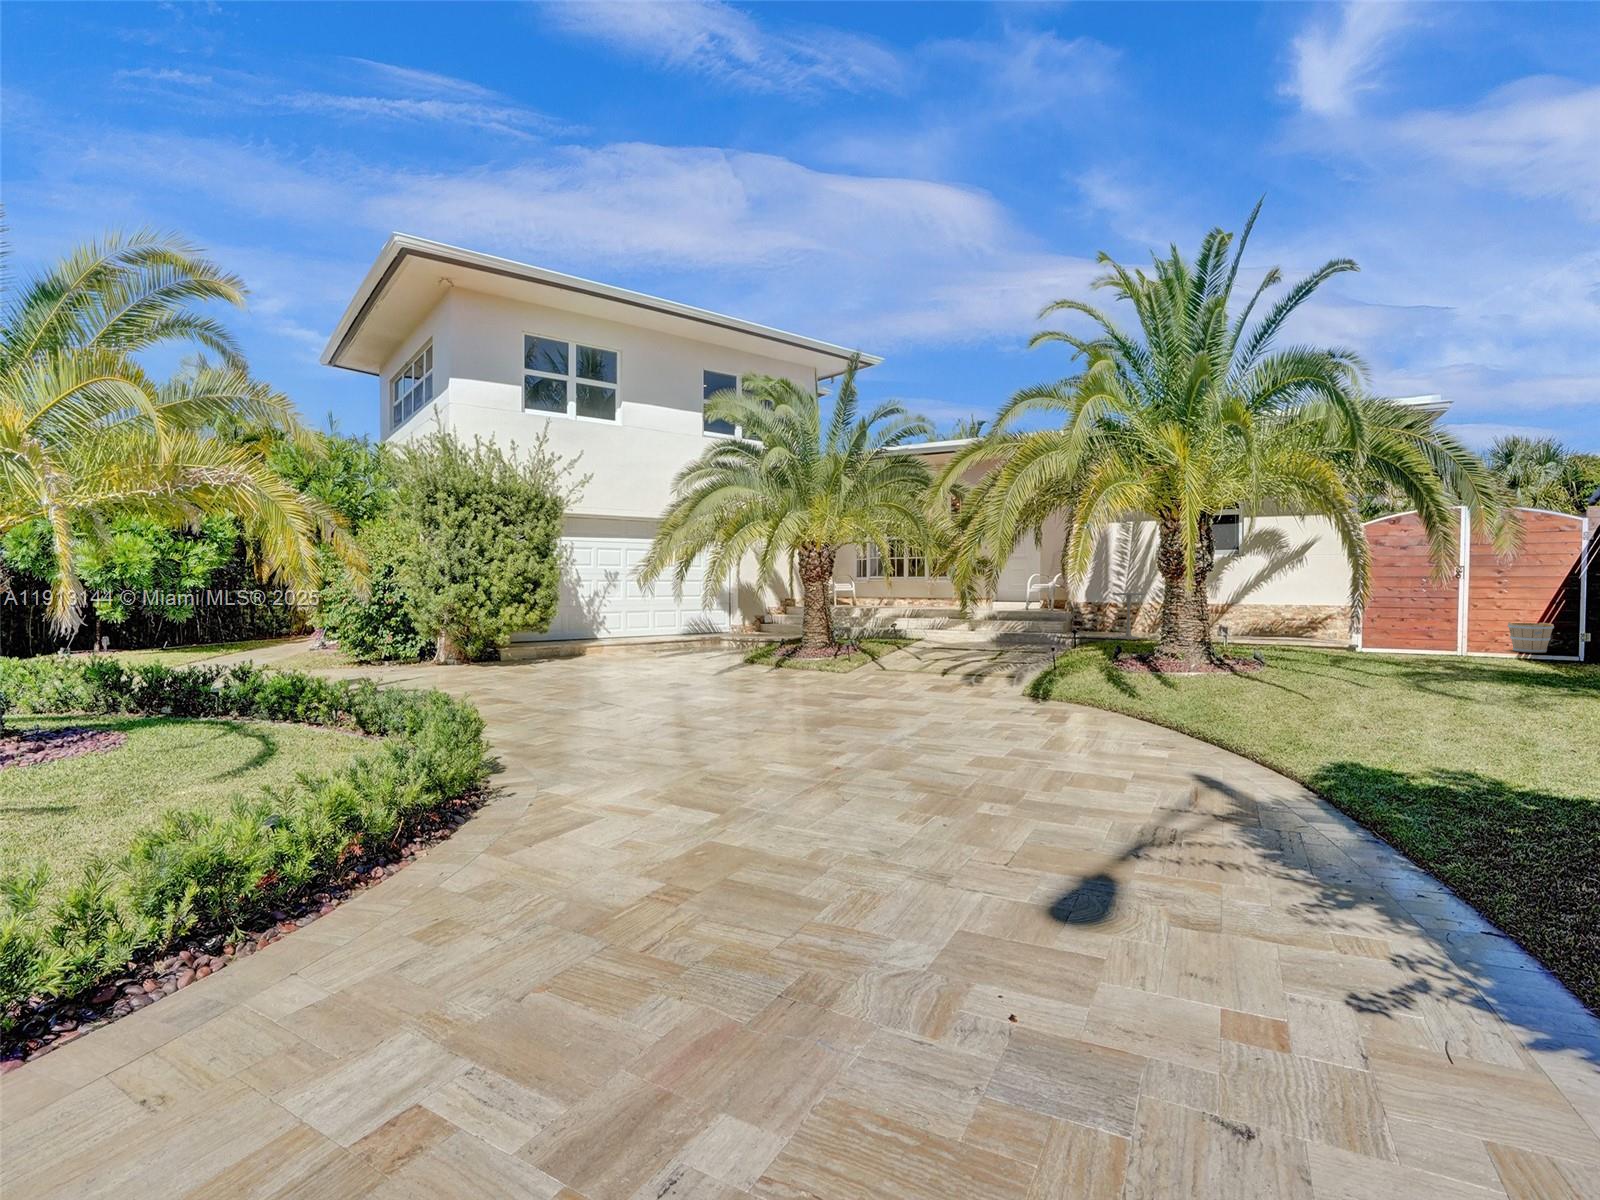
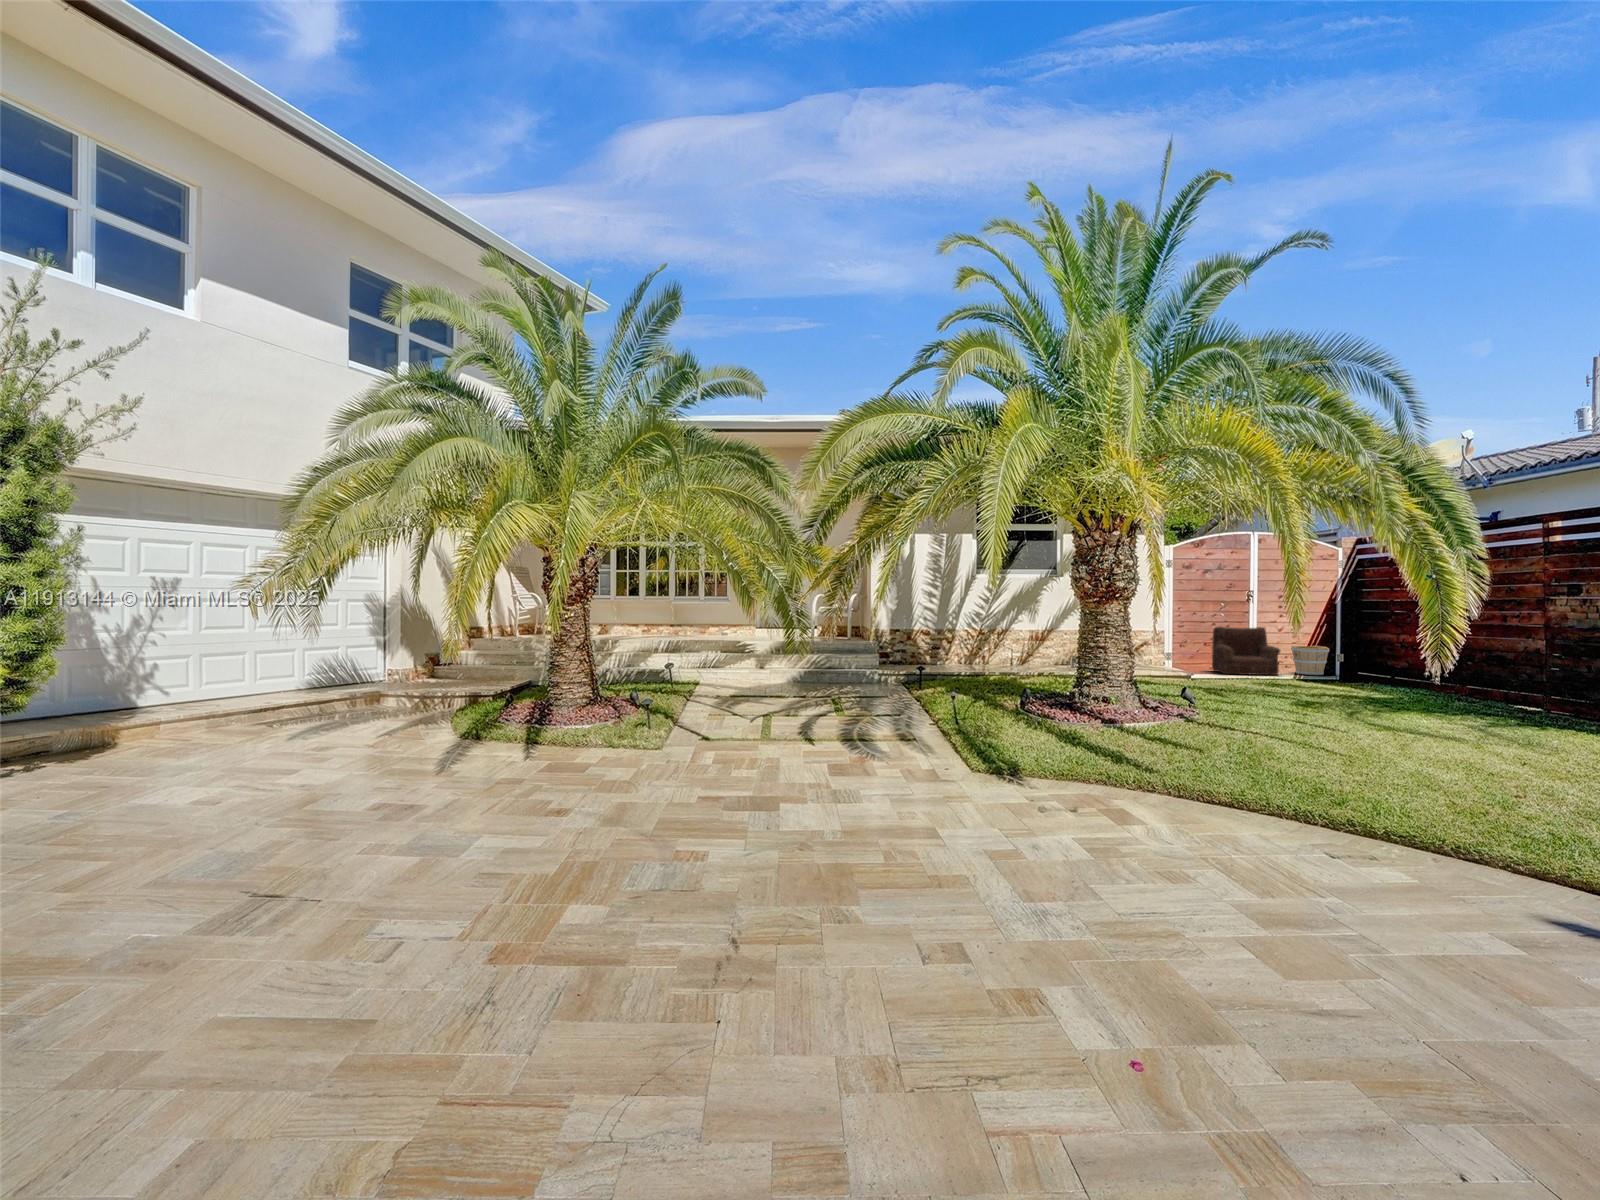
pedestal table: present [1113,593,1144,639] -> none [931,618,967,673]
armchair: none [1413,602,1485,651] -> present [1212,626,1280,675]

